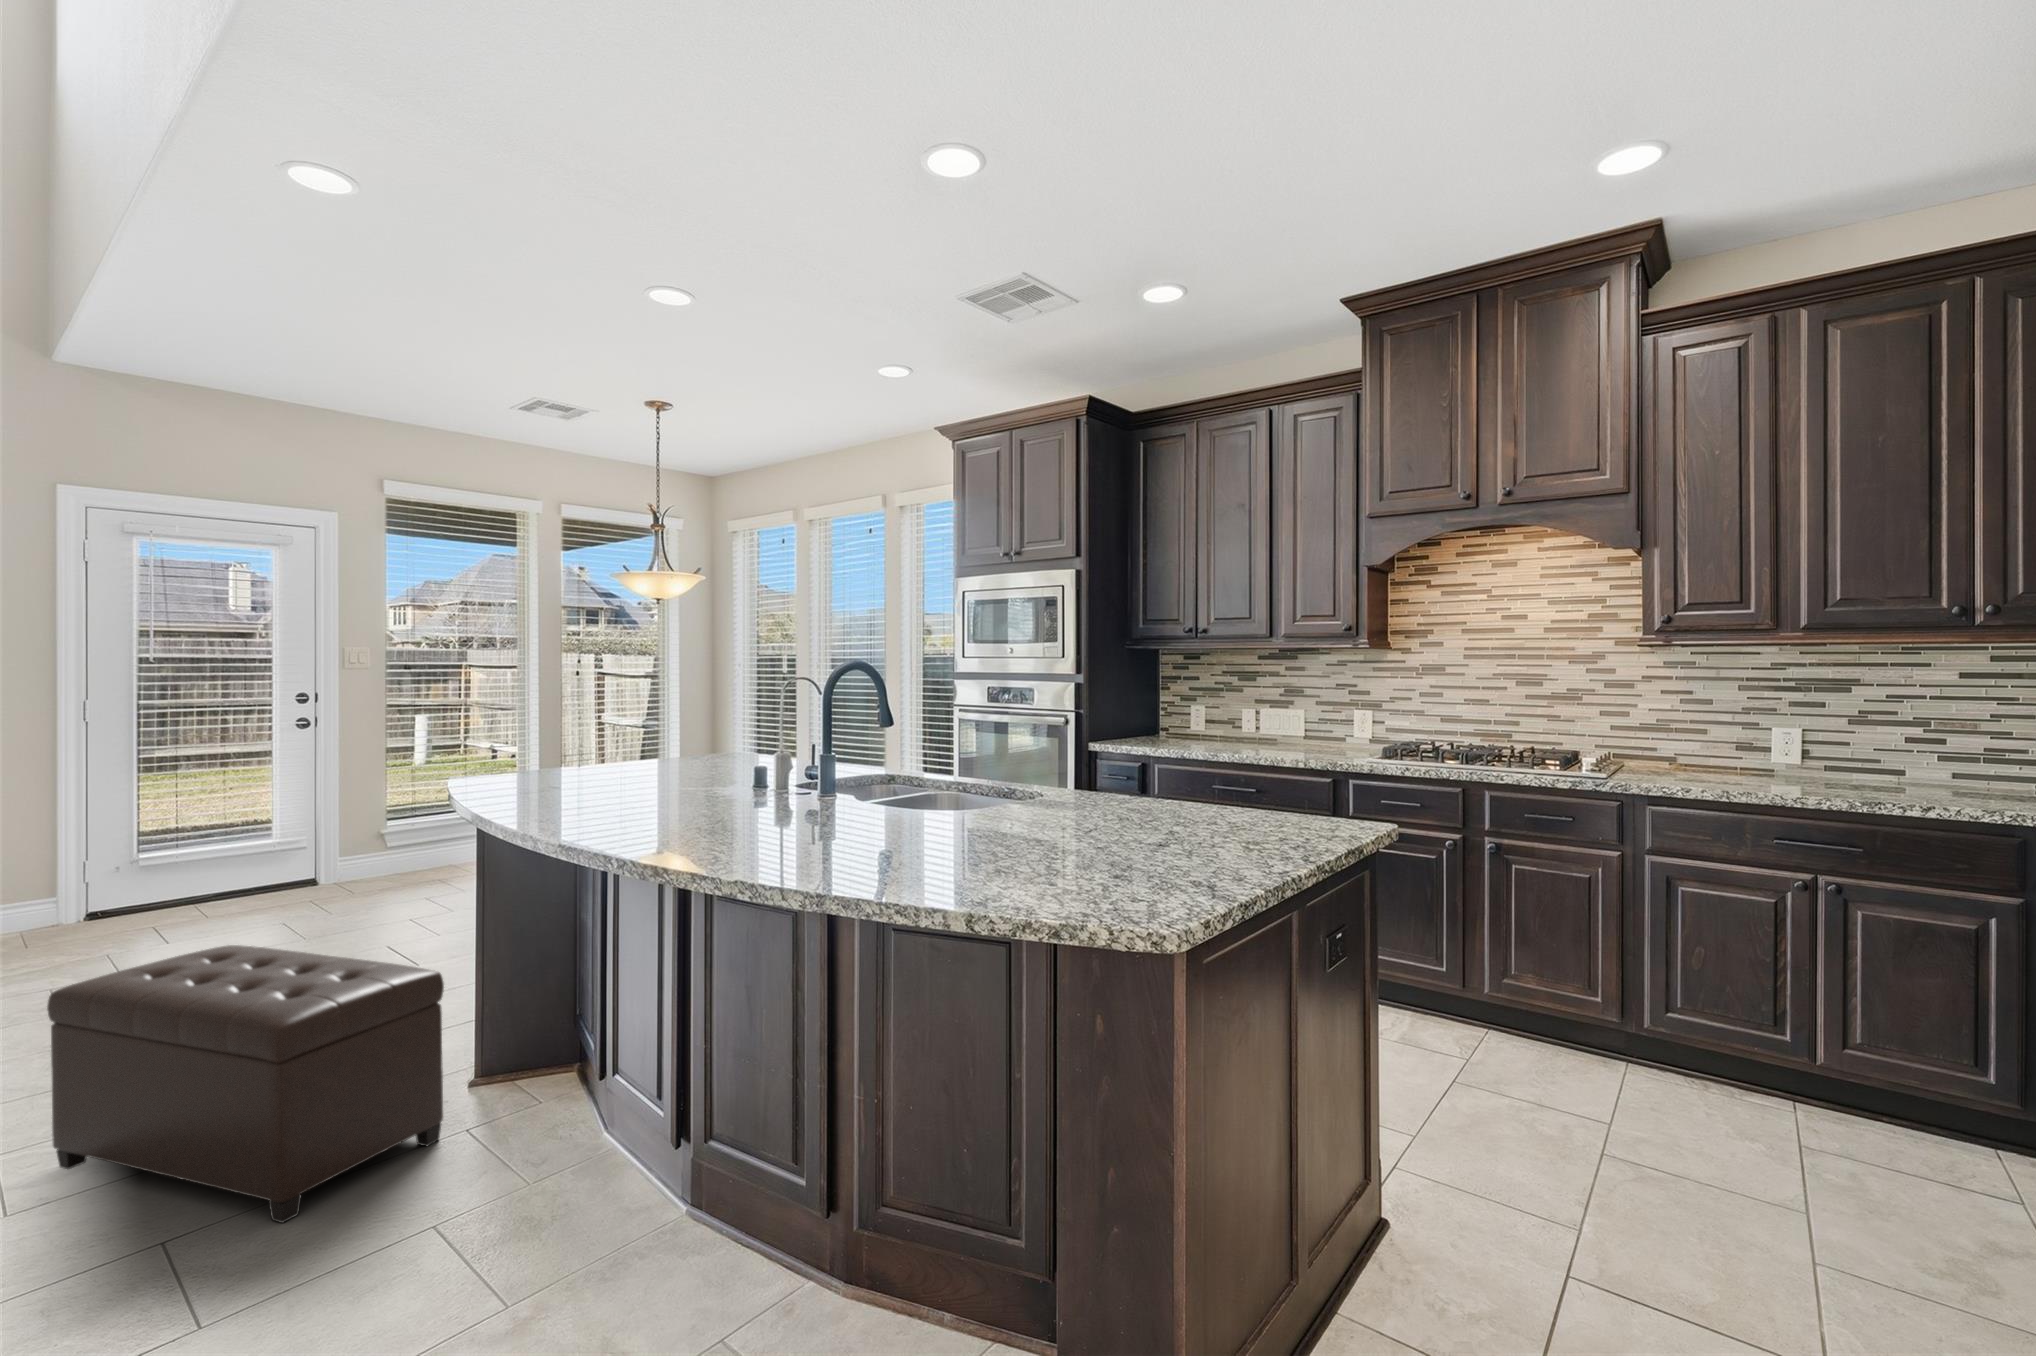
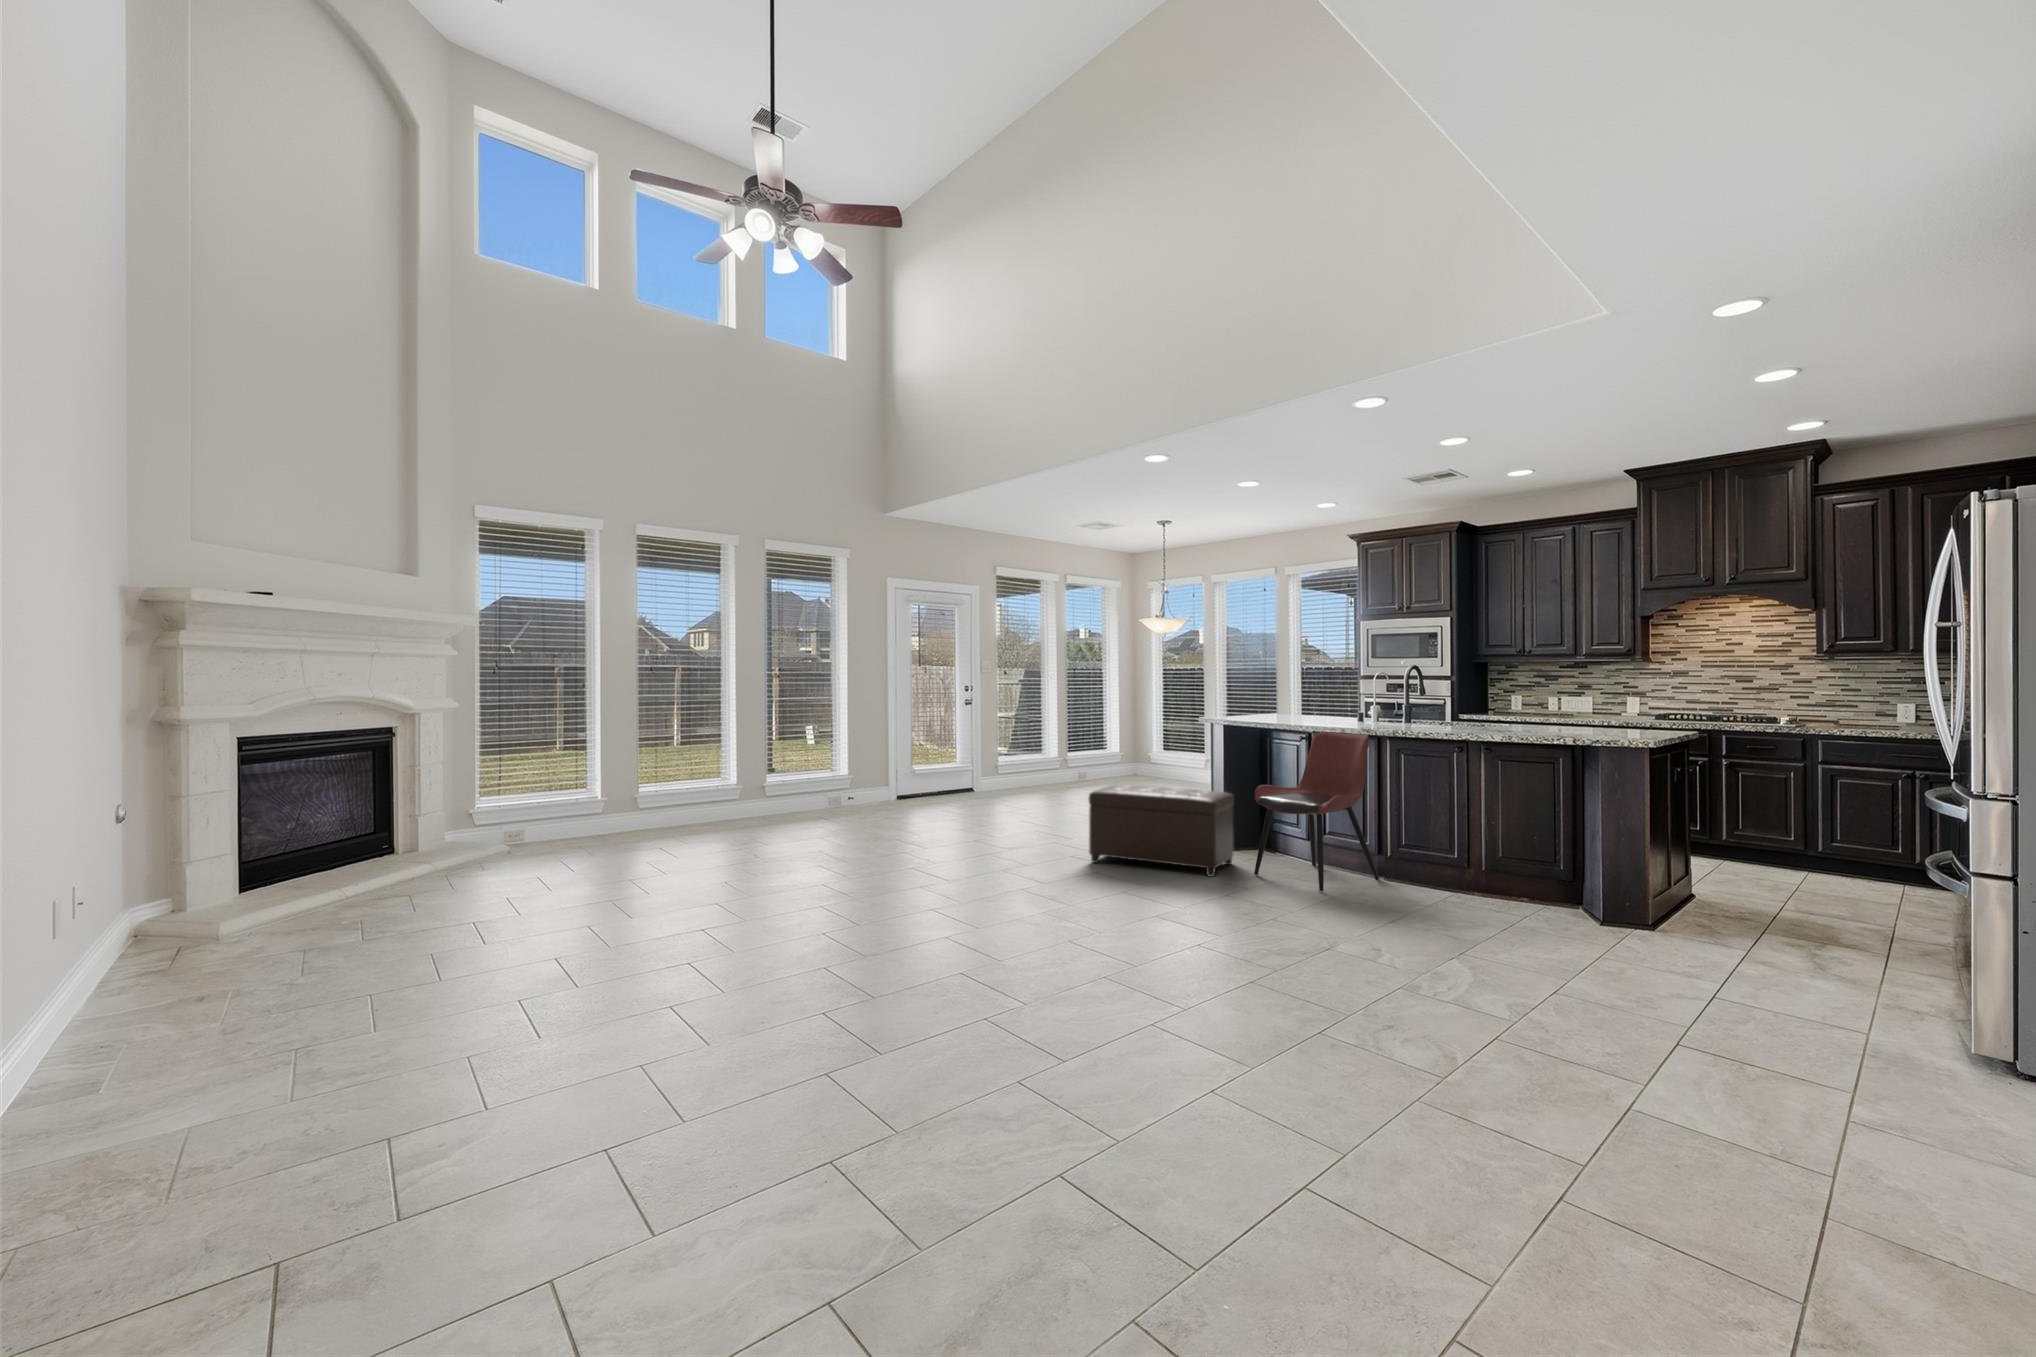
dining chair: none [413,819,721,1294] -> present [1254,732,1379,891]

